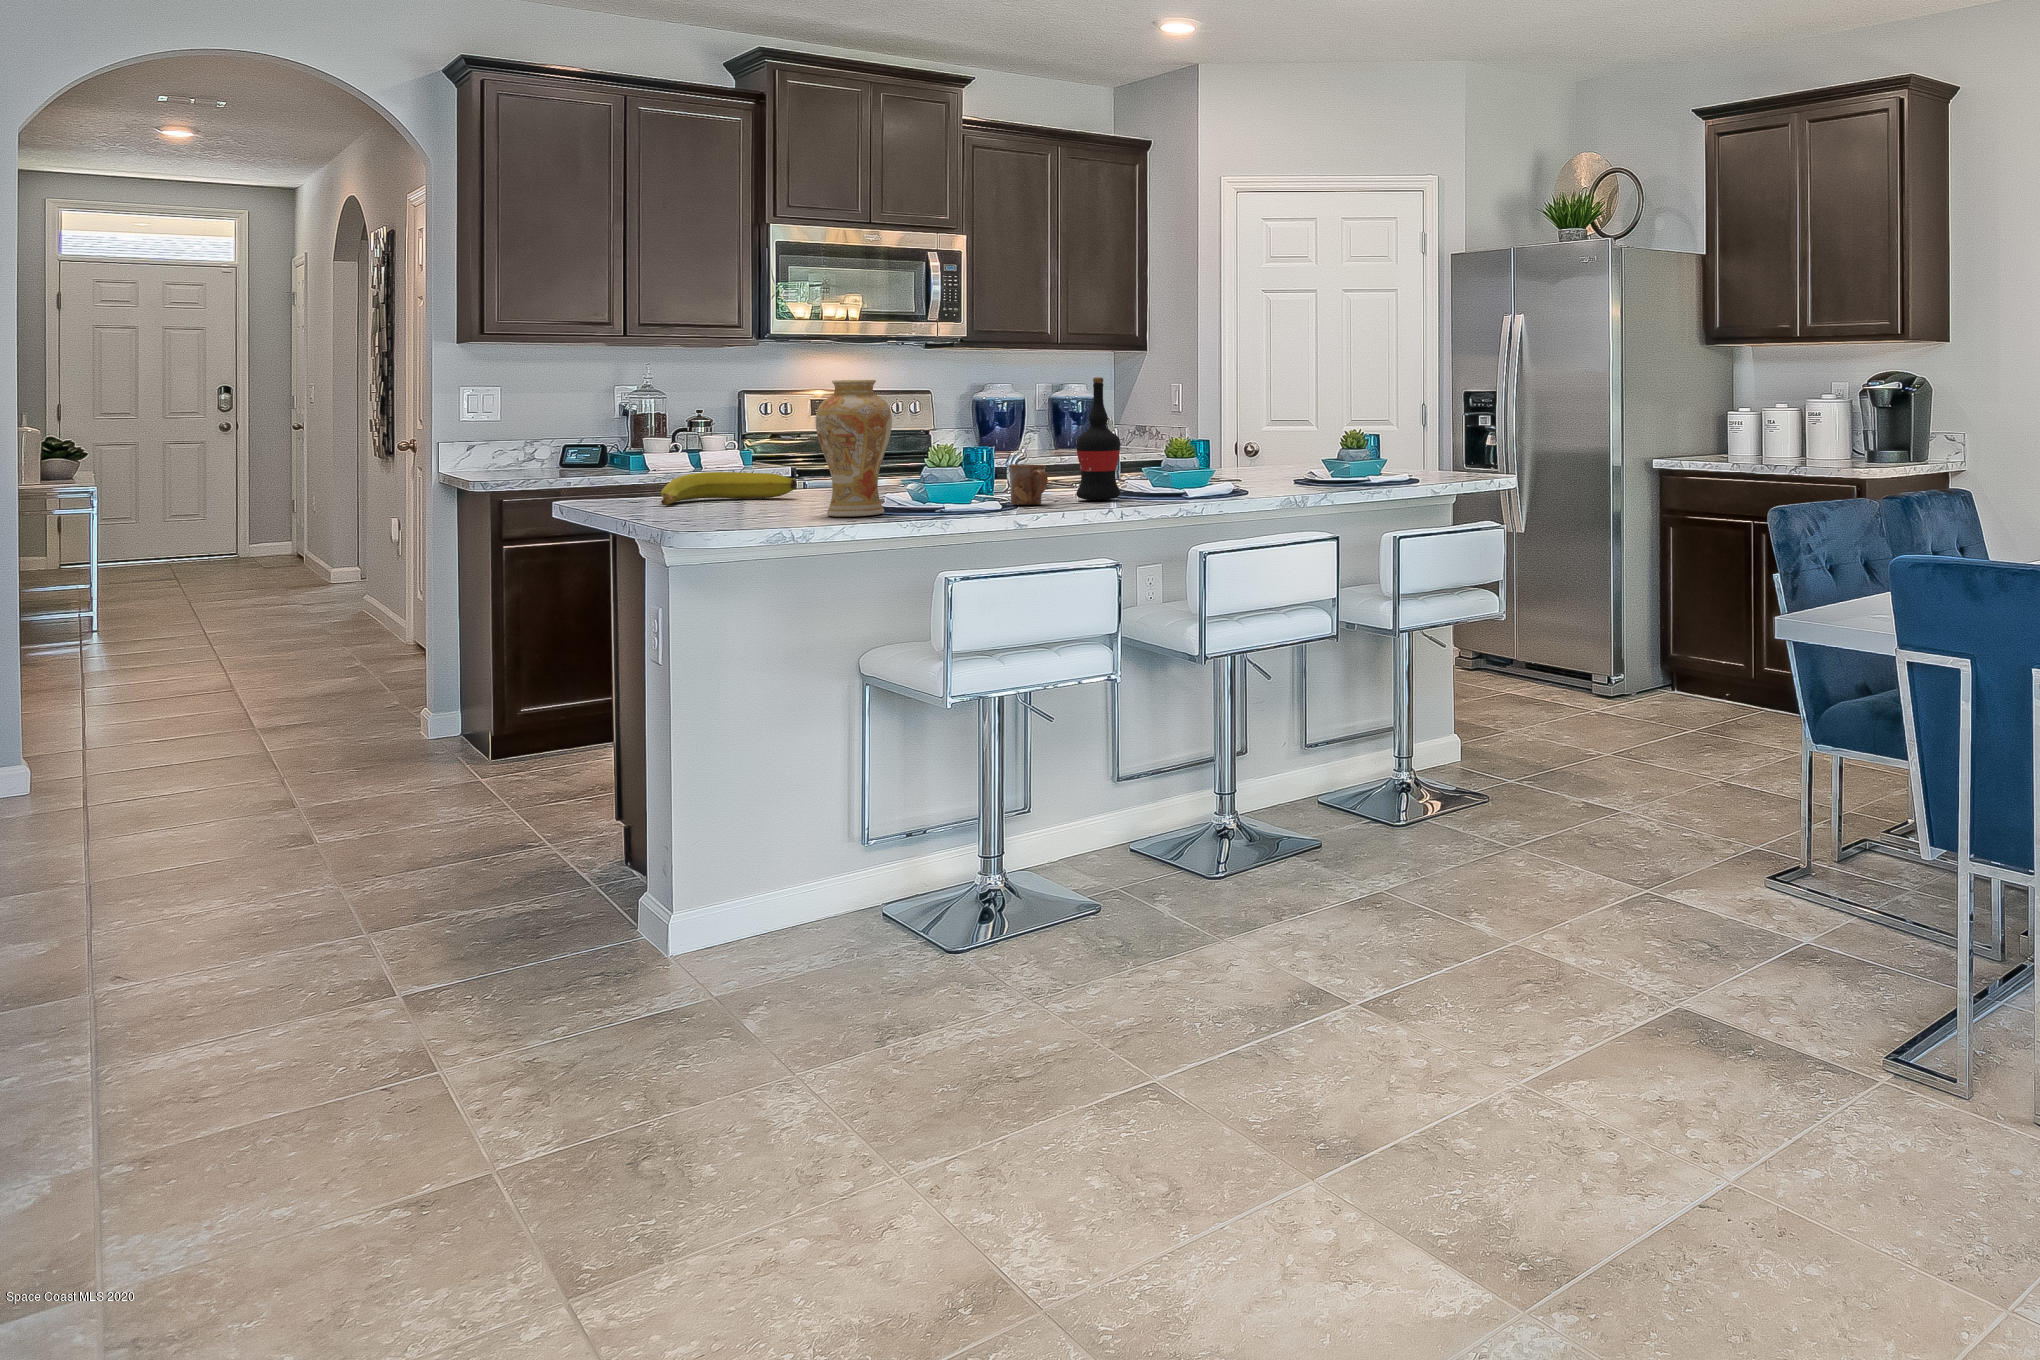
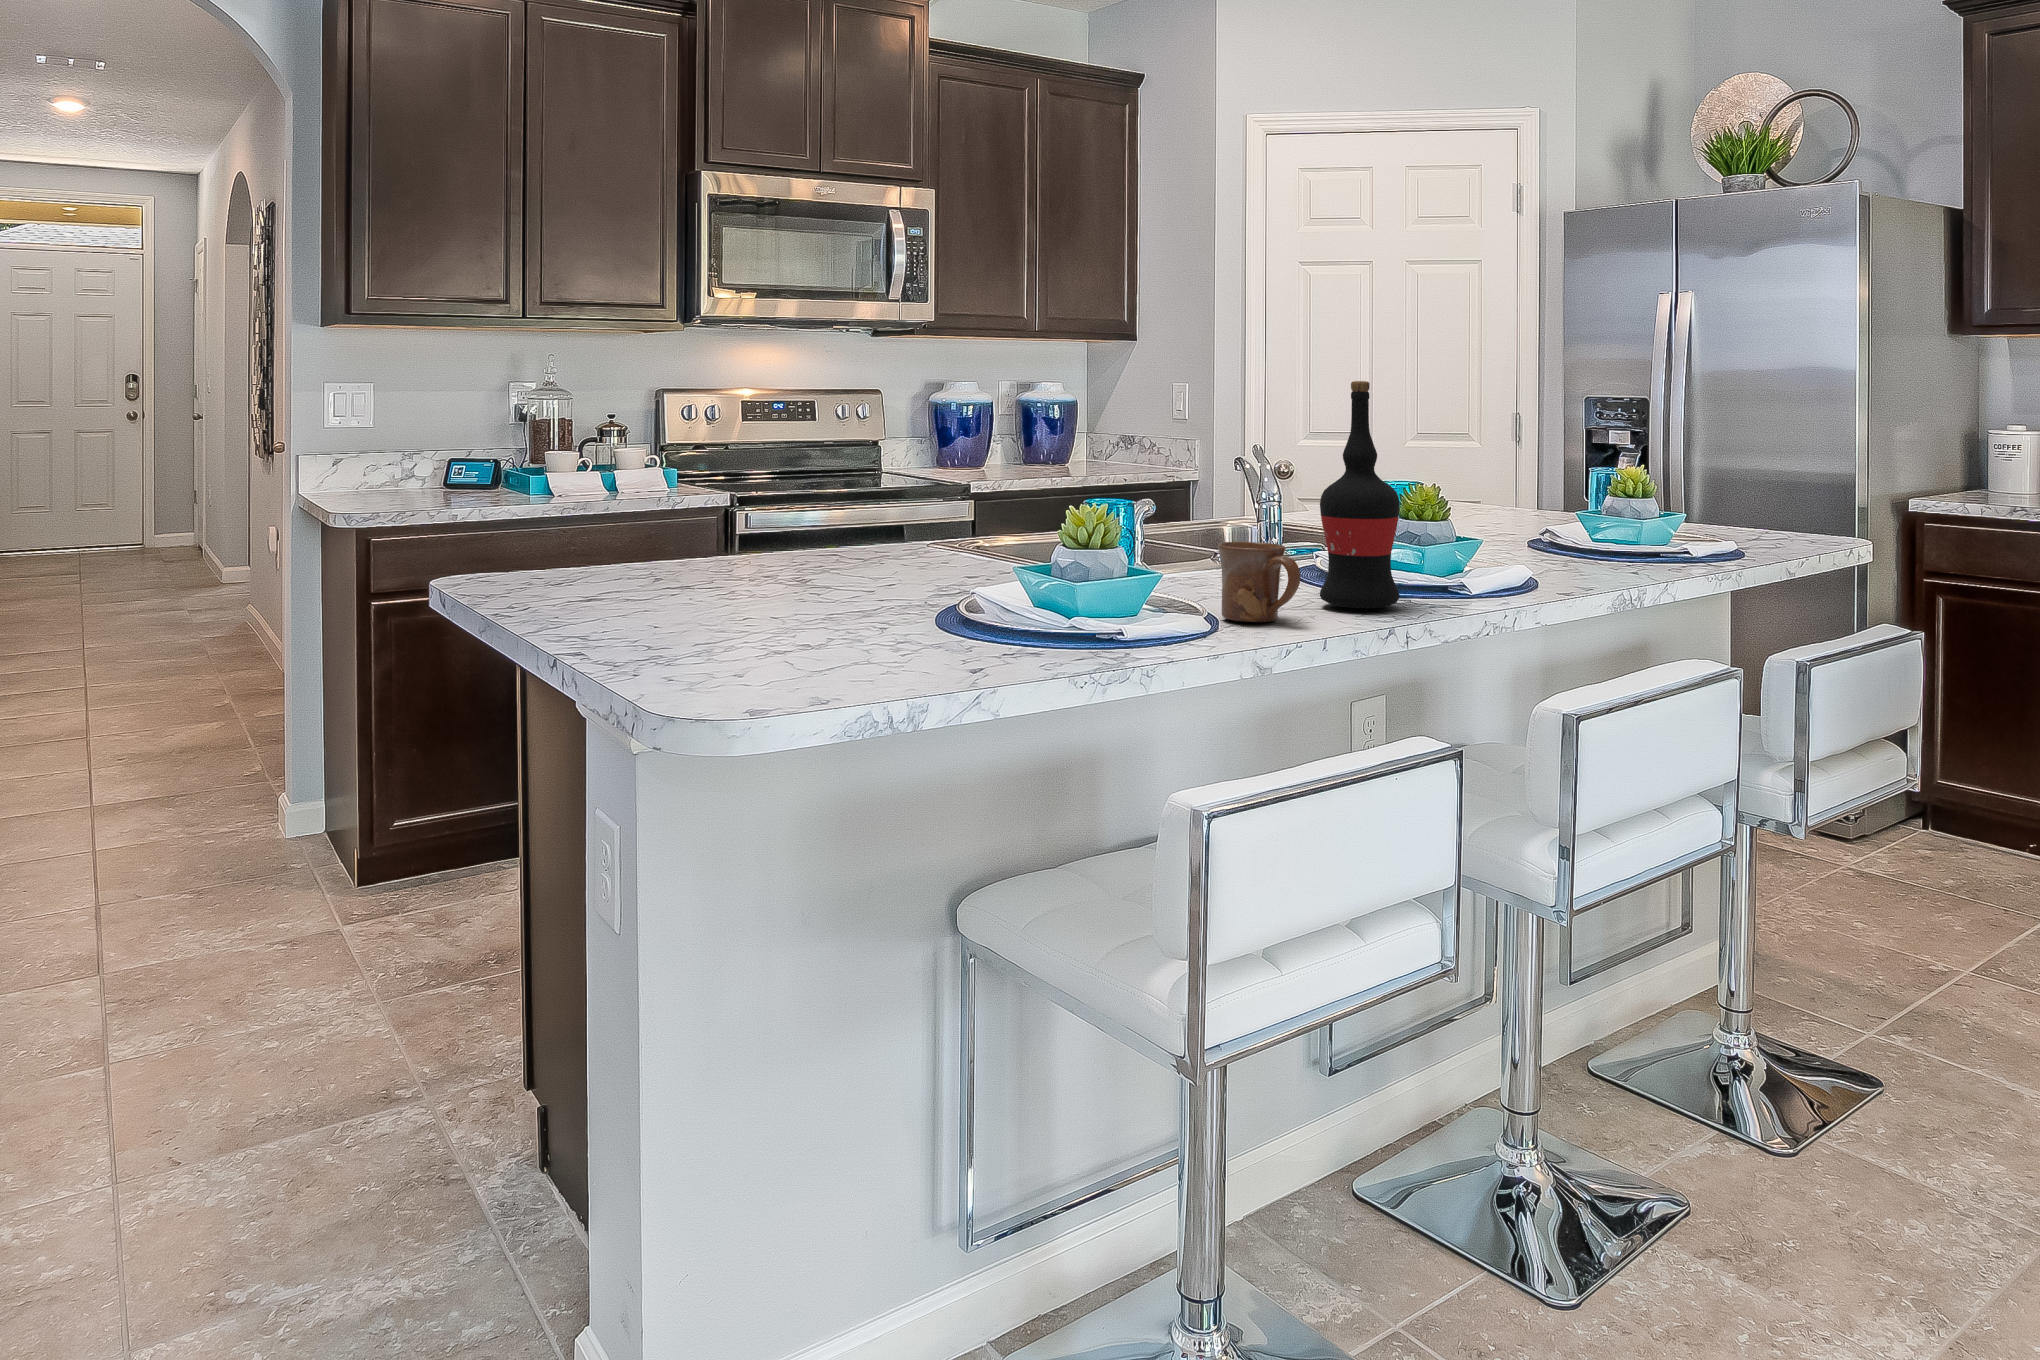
vase: present [816,380,892,517] -> none [900,385,1040,659]
banana: present [661,472,797,505] -> none [597,538,815,602]

